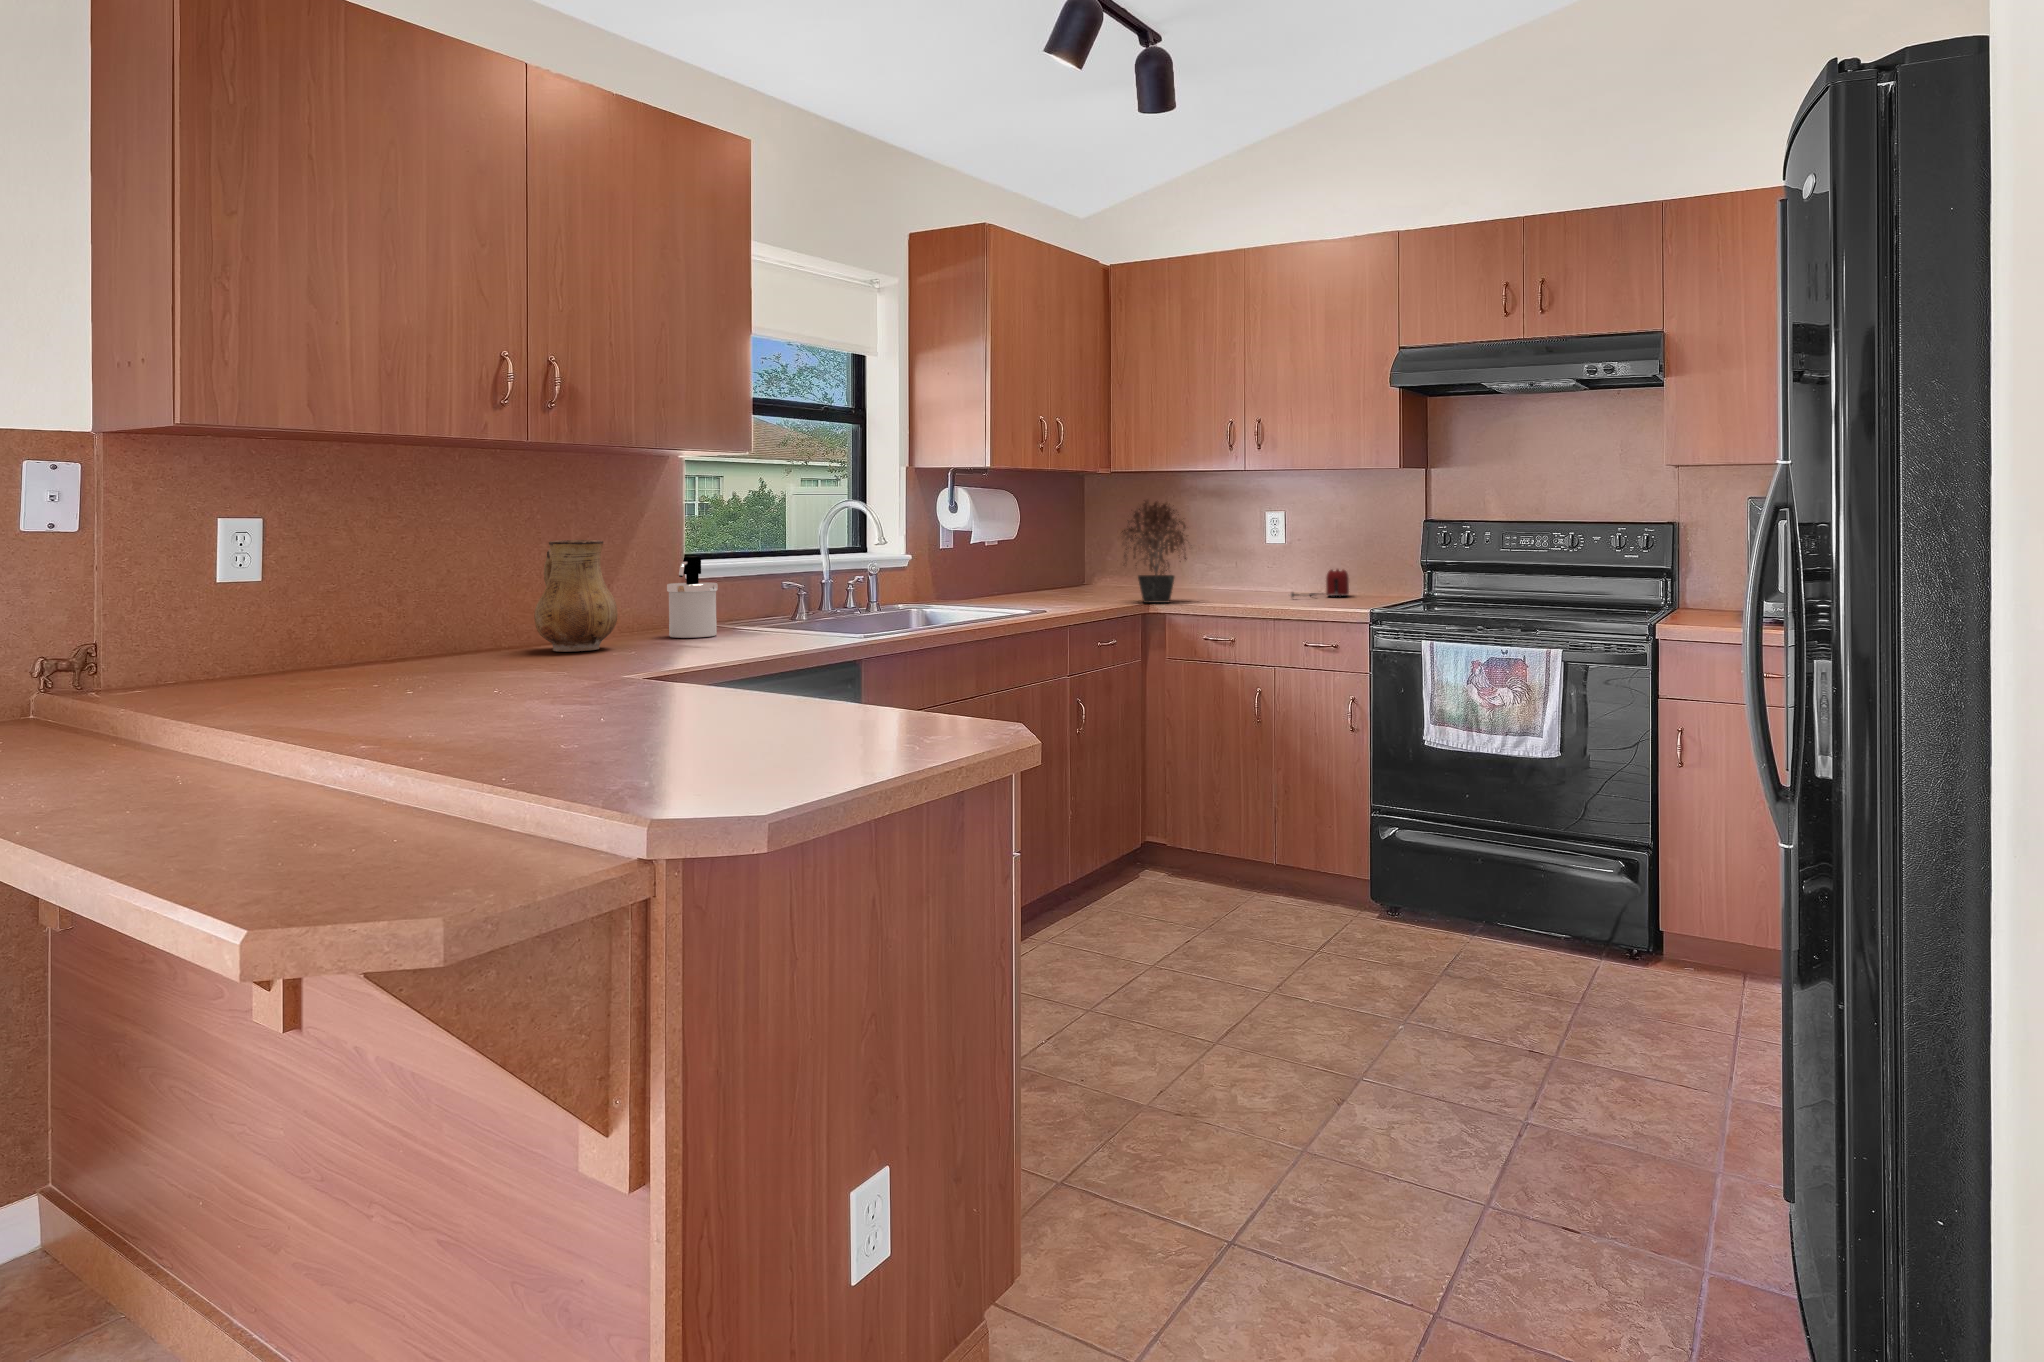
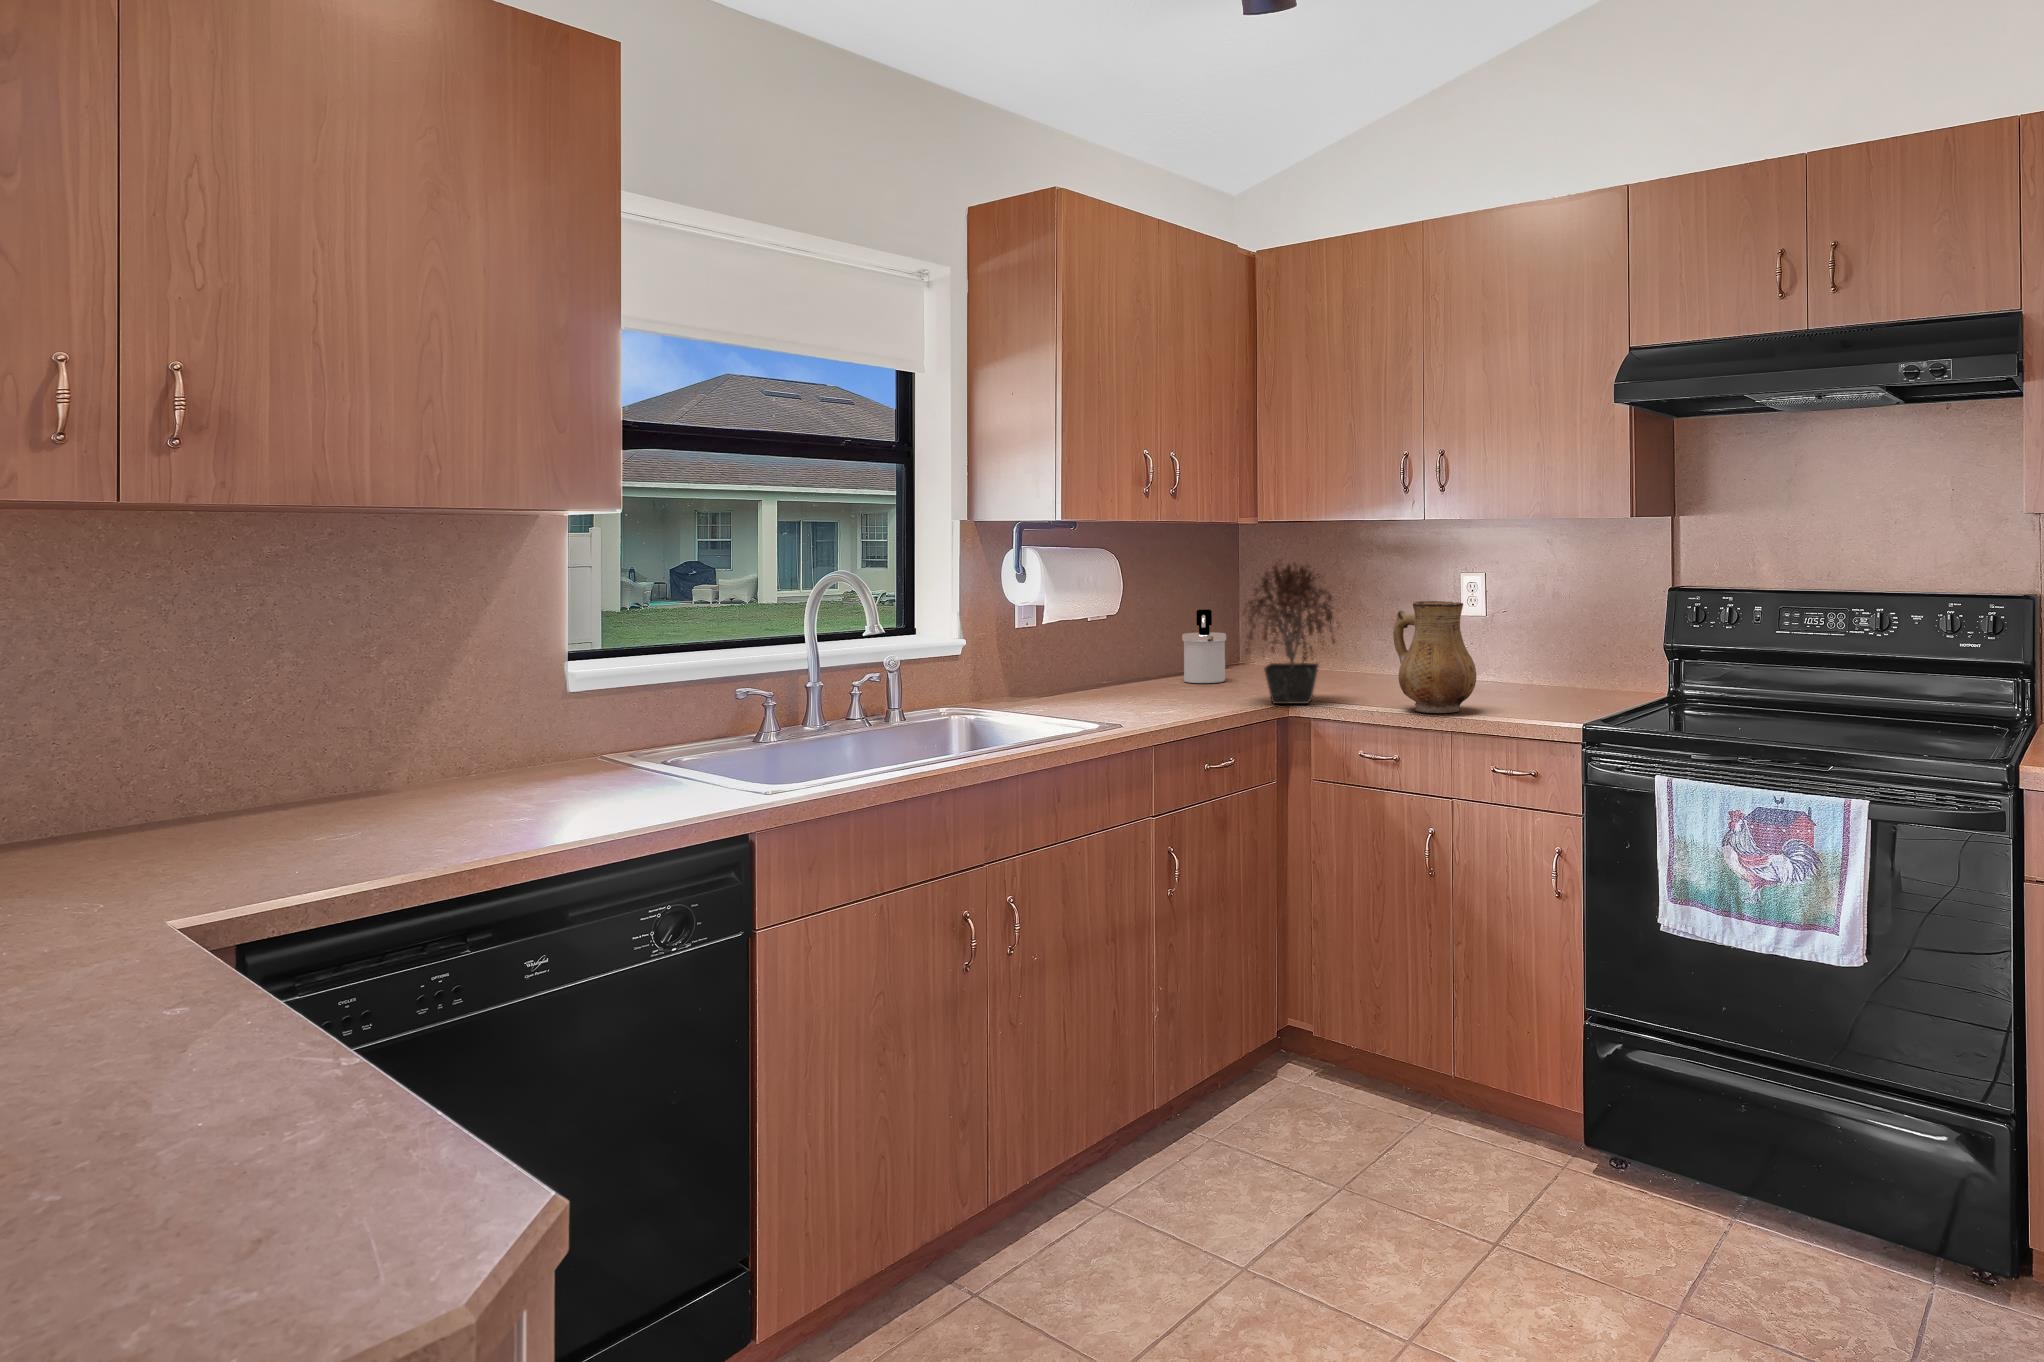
ceramic pitcher: present [534,540,618,652] -> present [1393,601,1477,713]
soap dispenser: present [667,557,718,638] -> present [1182,609,1226,683]
toaster: present [1291,569,1349,597] -> none [1479,654,1568,697]

